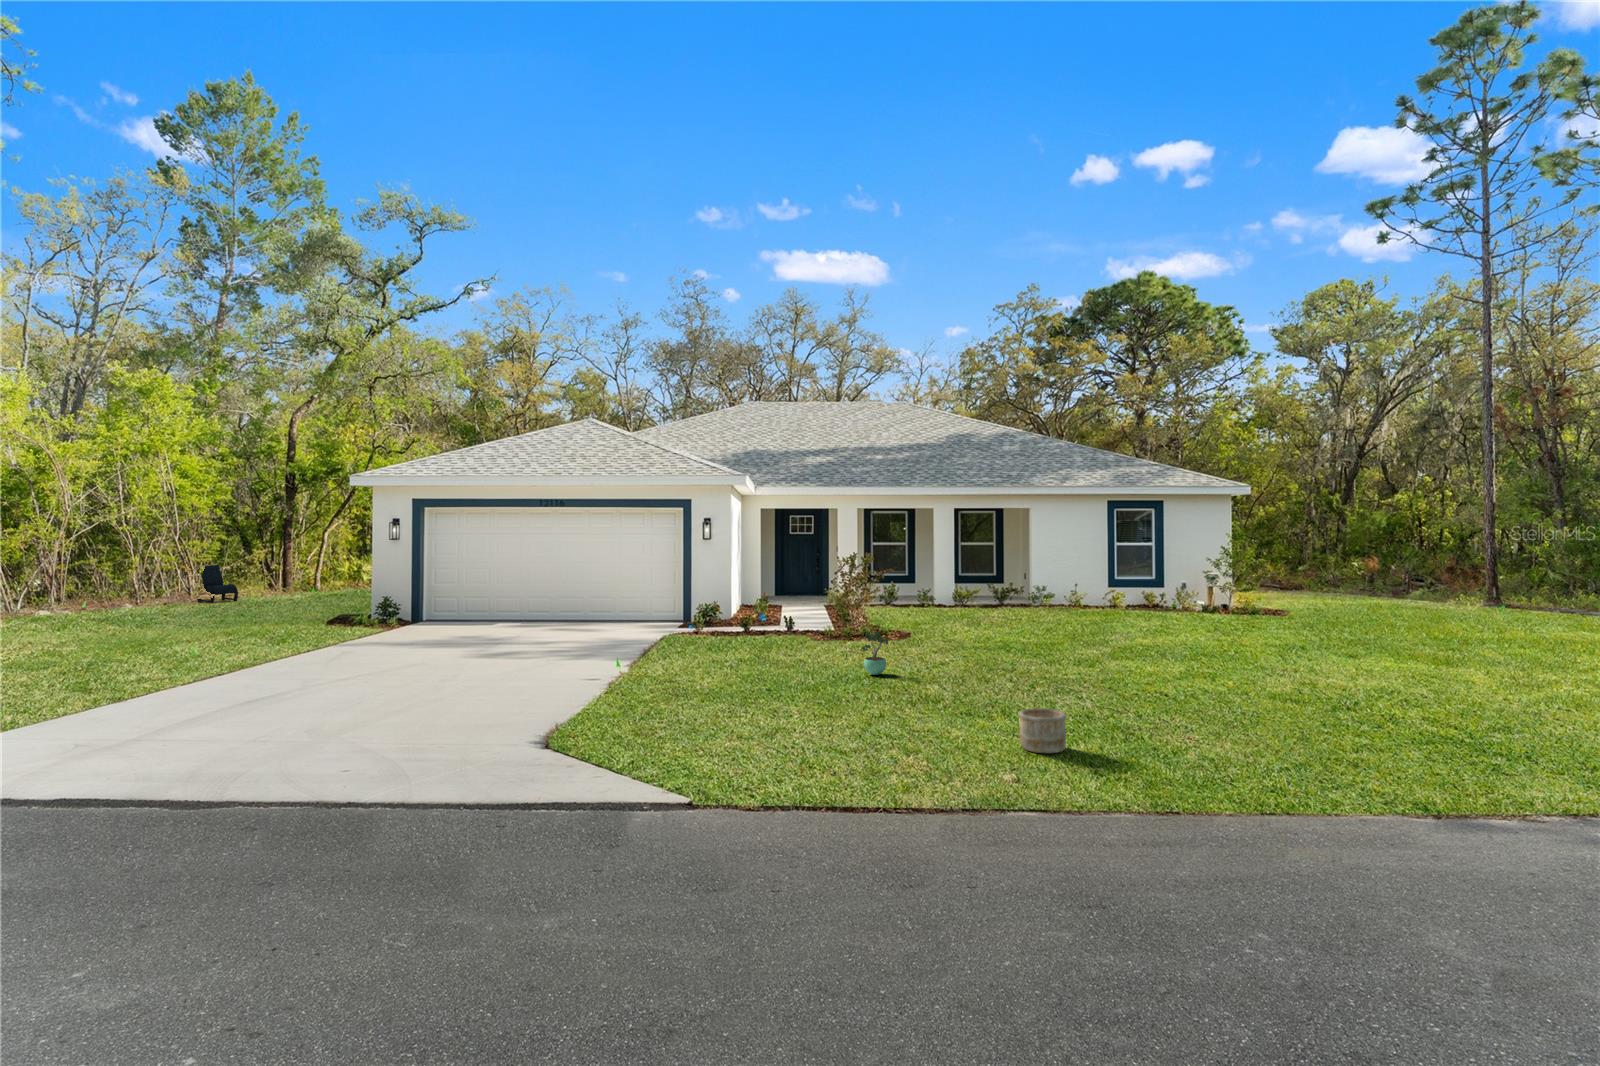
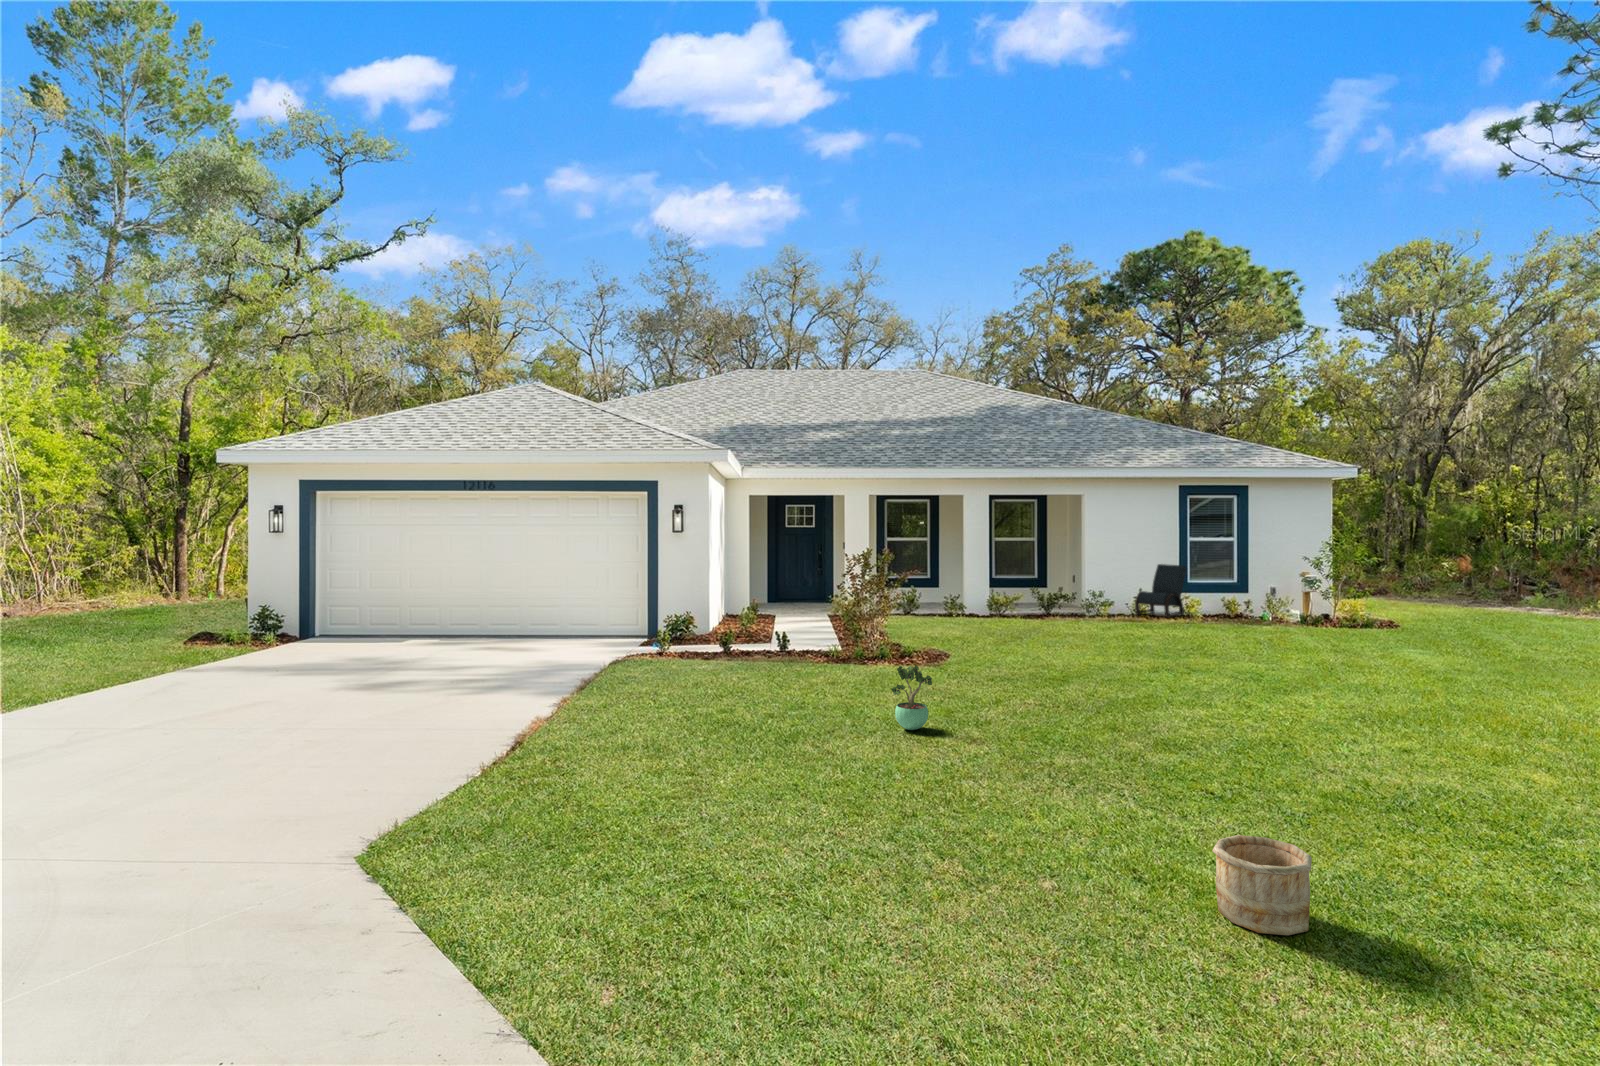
lounge chair: present [198,565,238,603] -> present [1135,564,1186,618]

